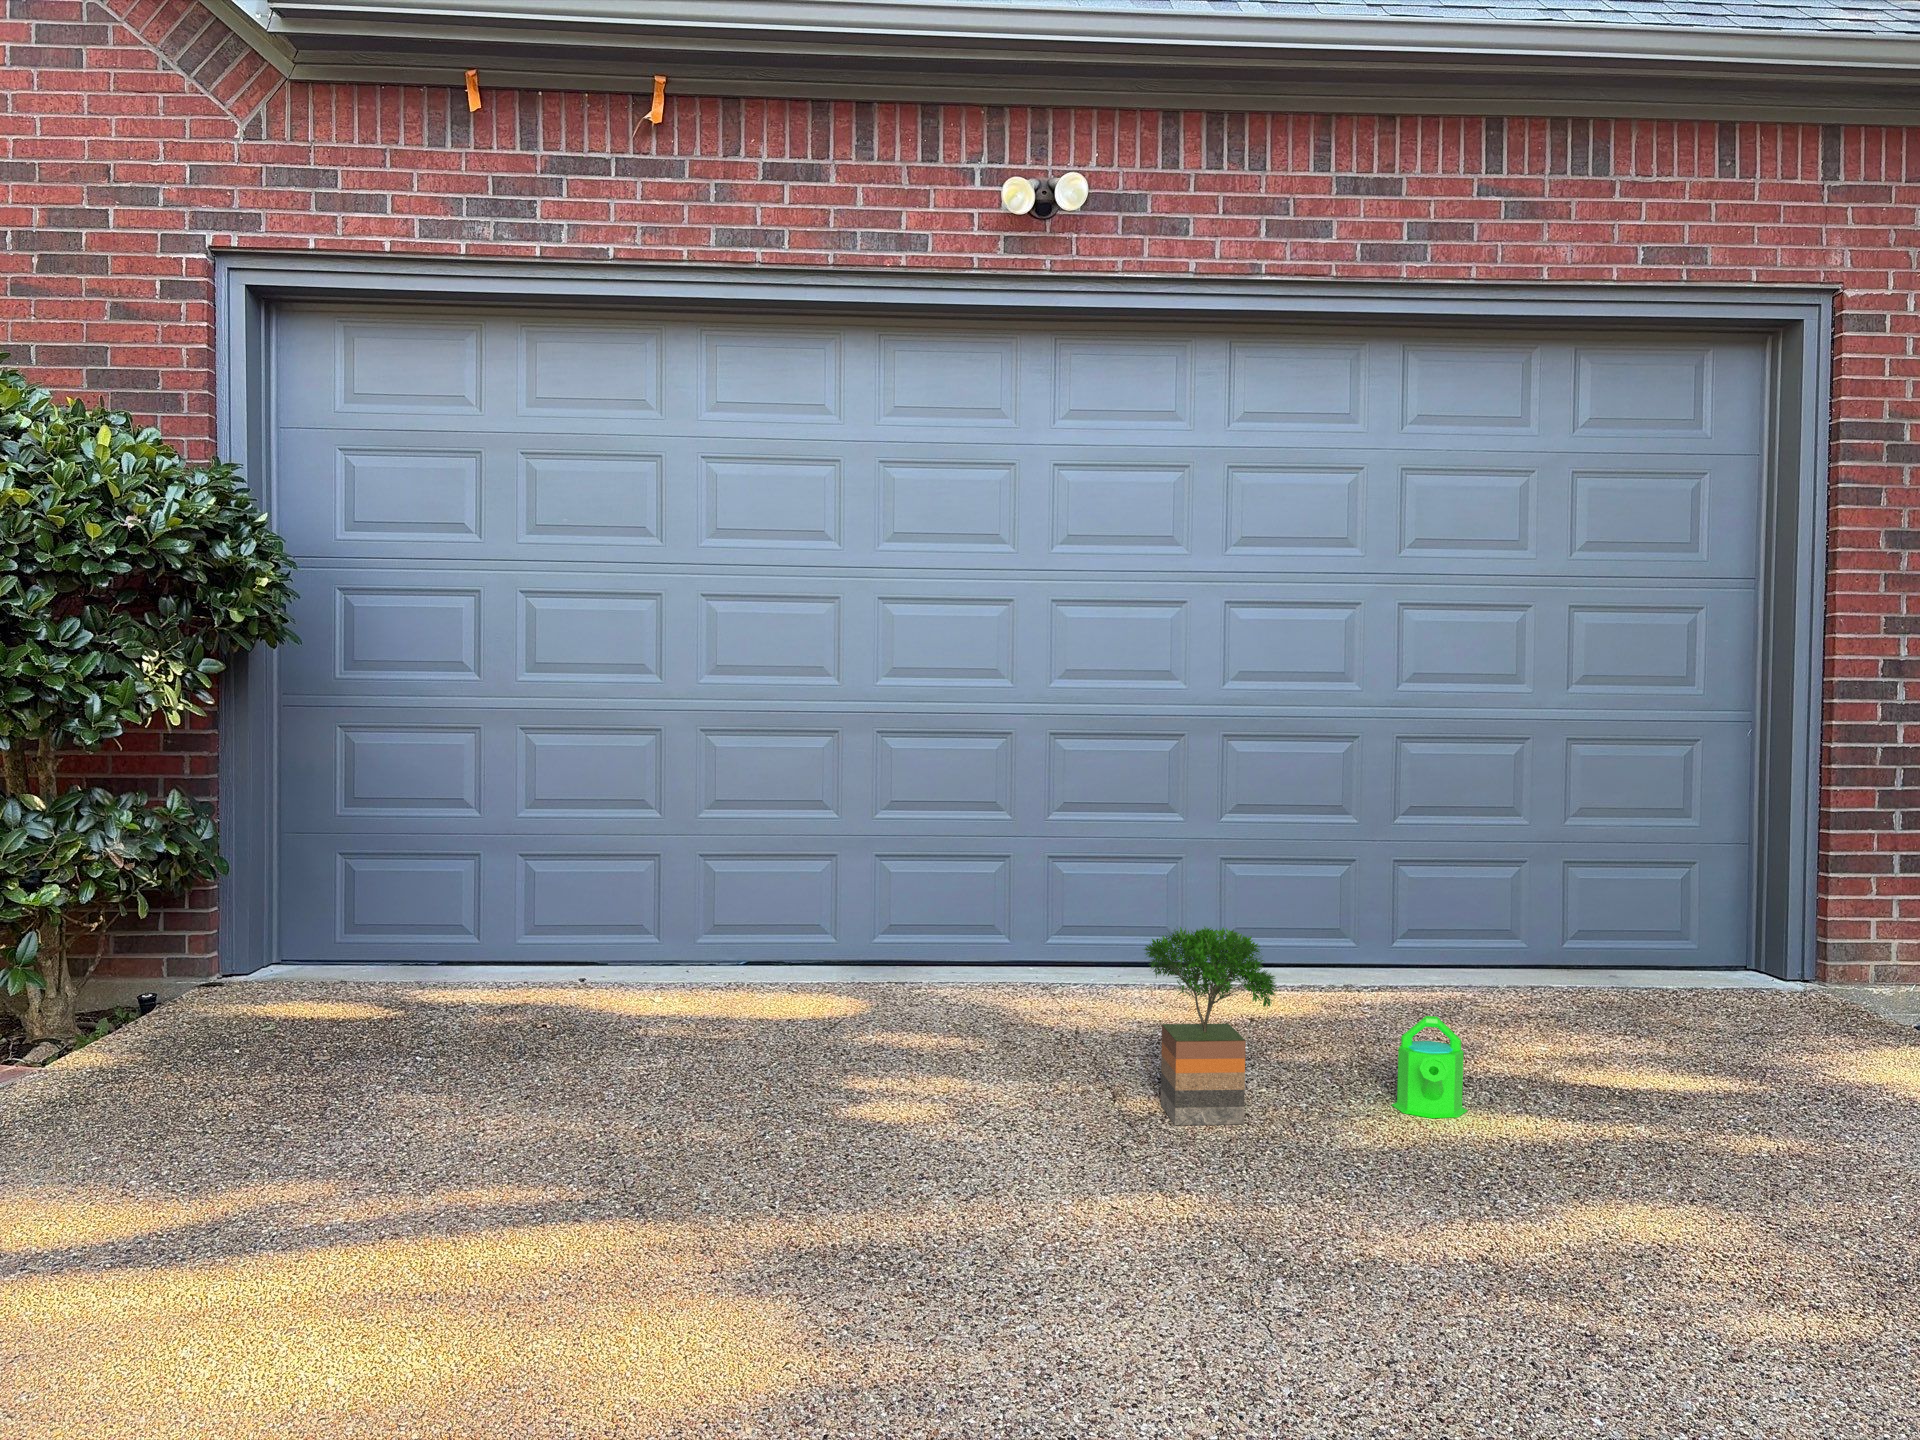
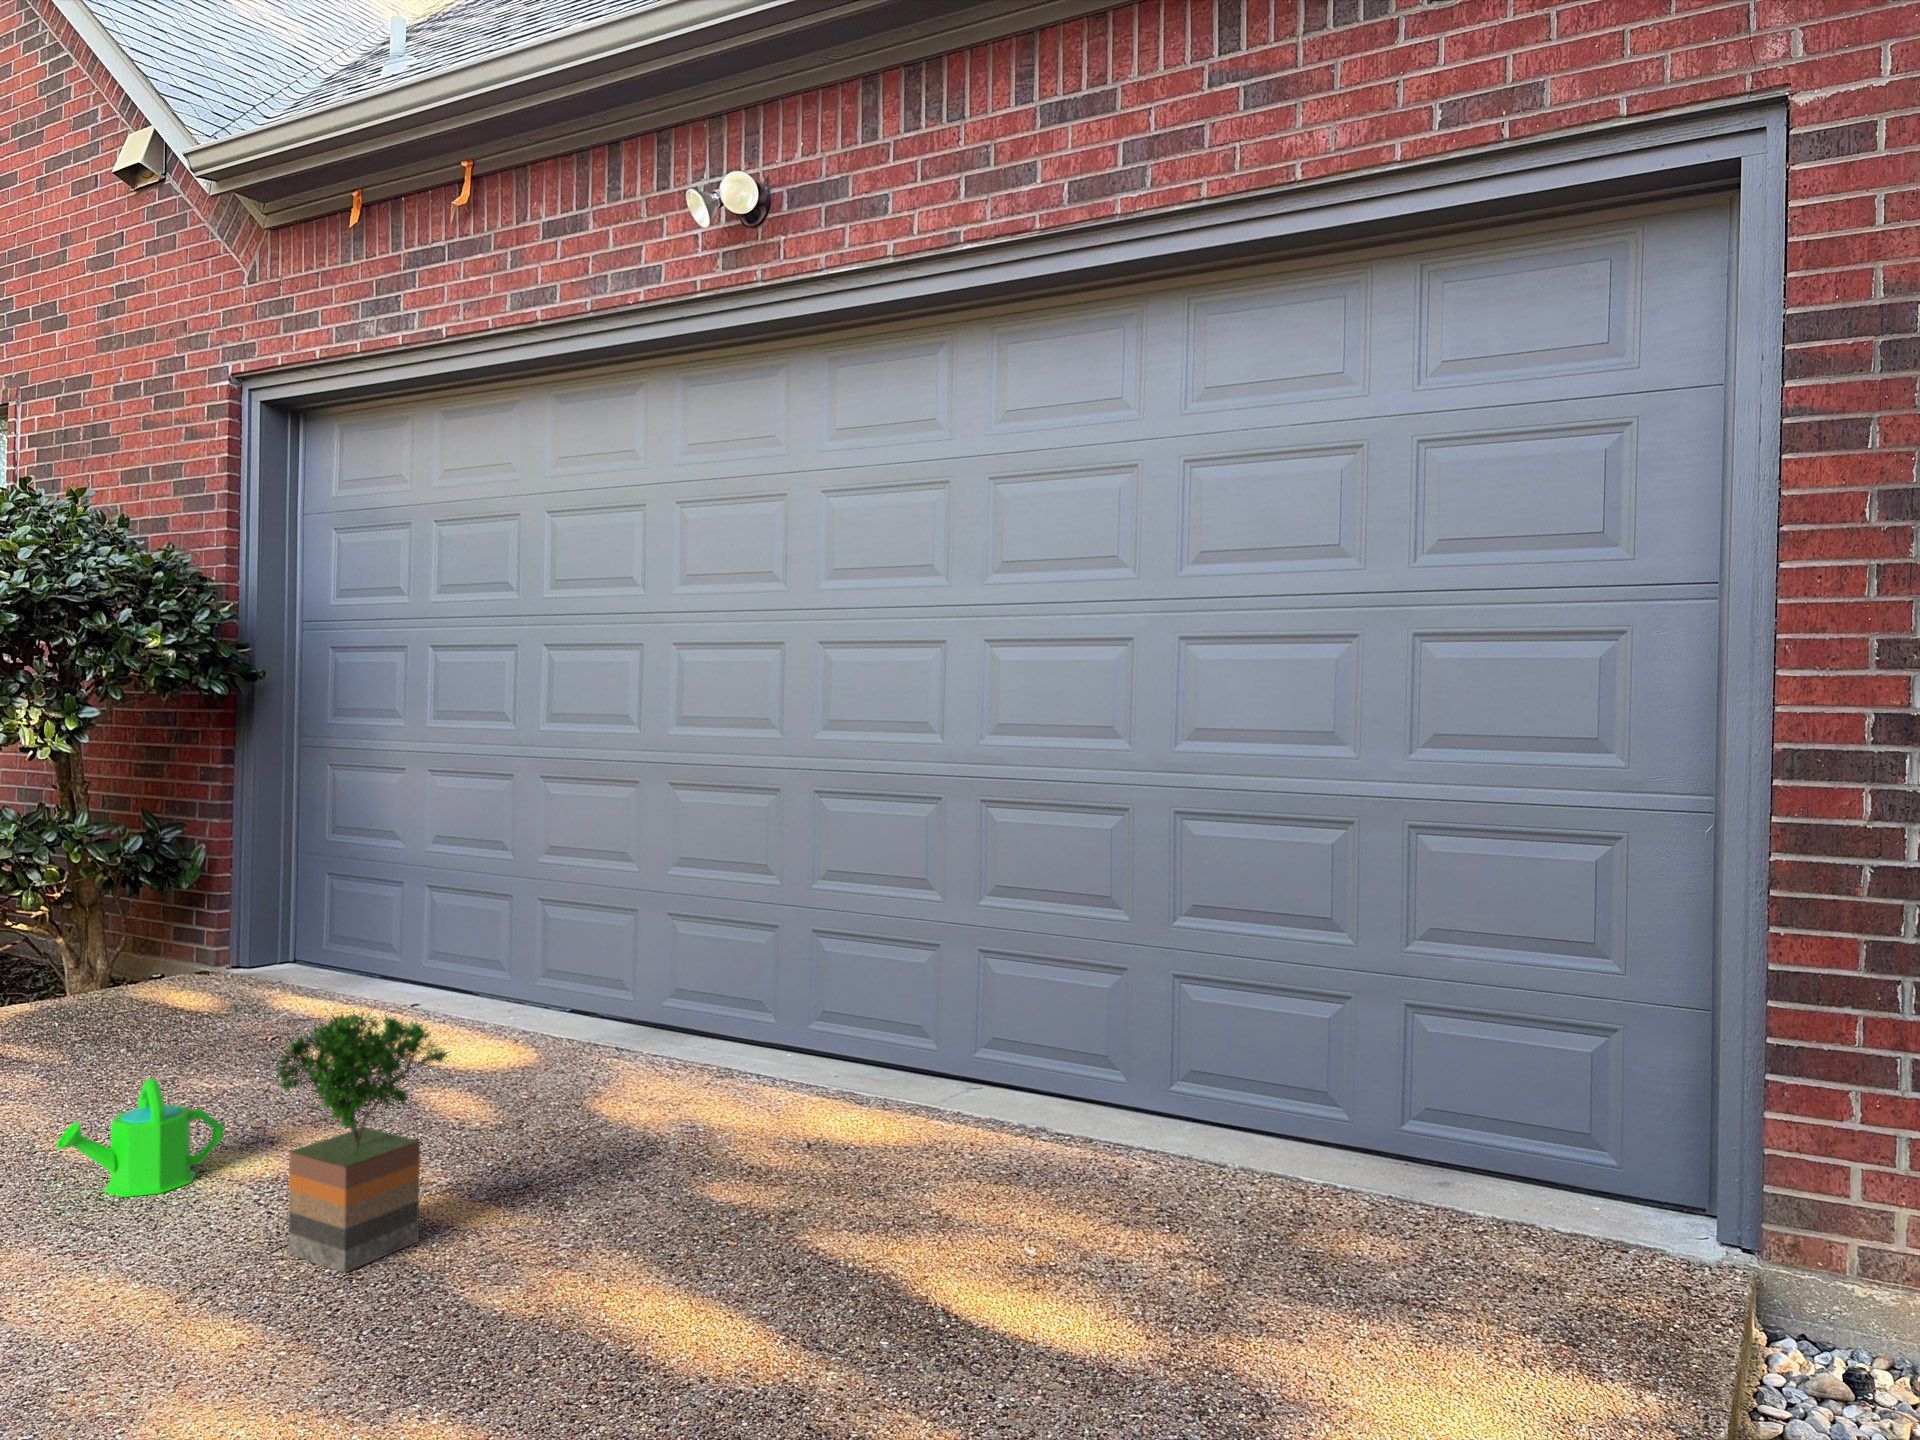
watering can: present [1392,1016,1468,1118] -> present [56,1078,224,1197]

